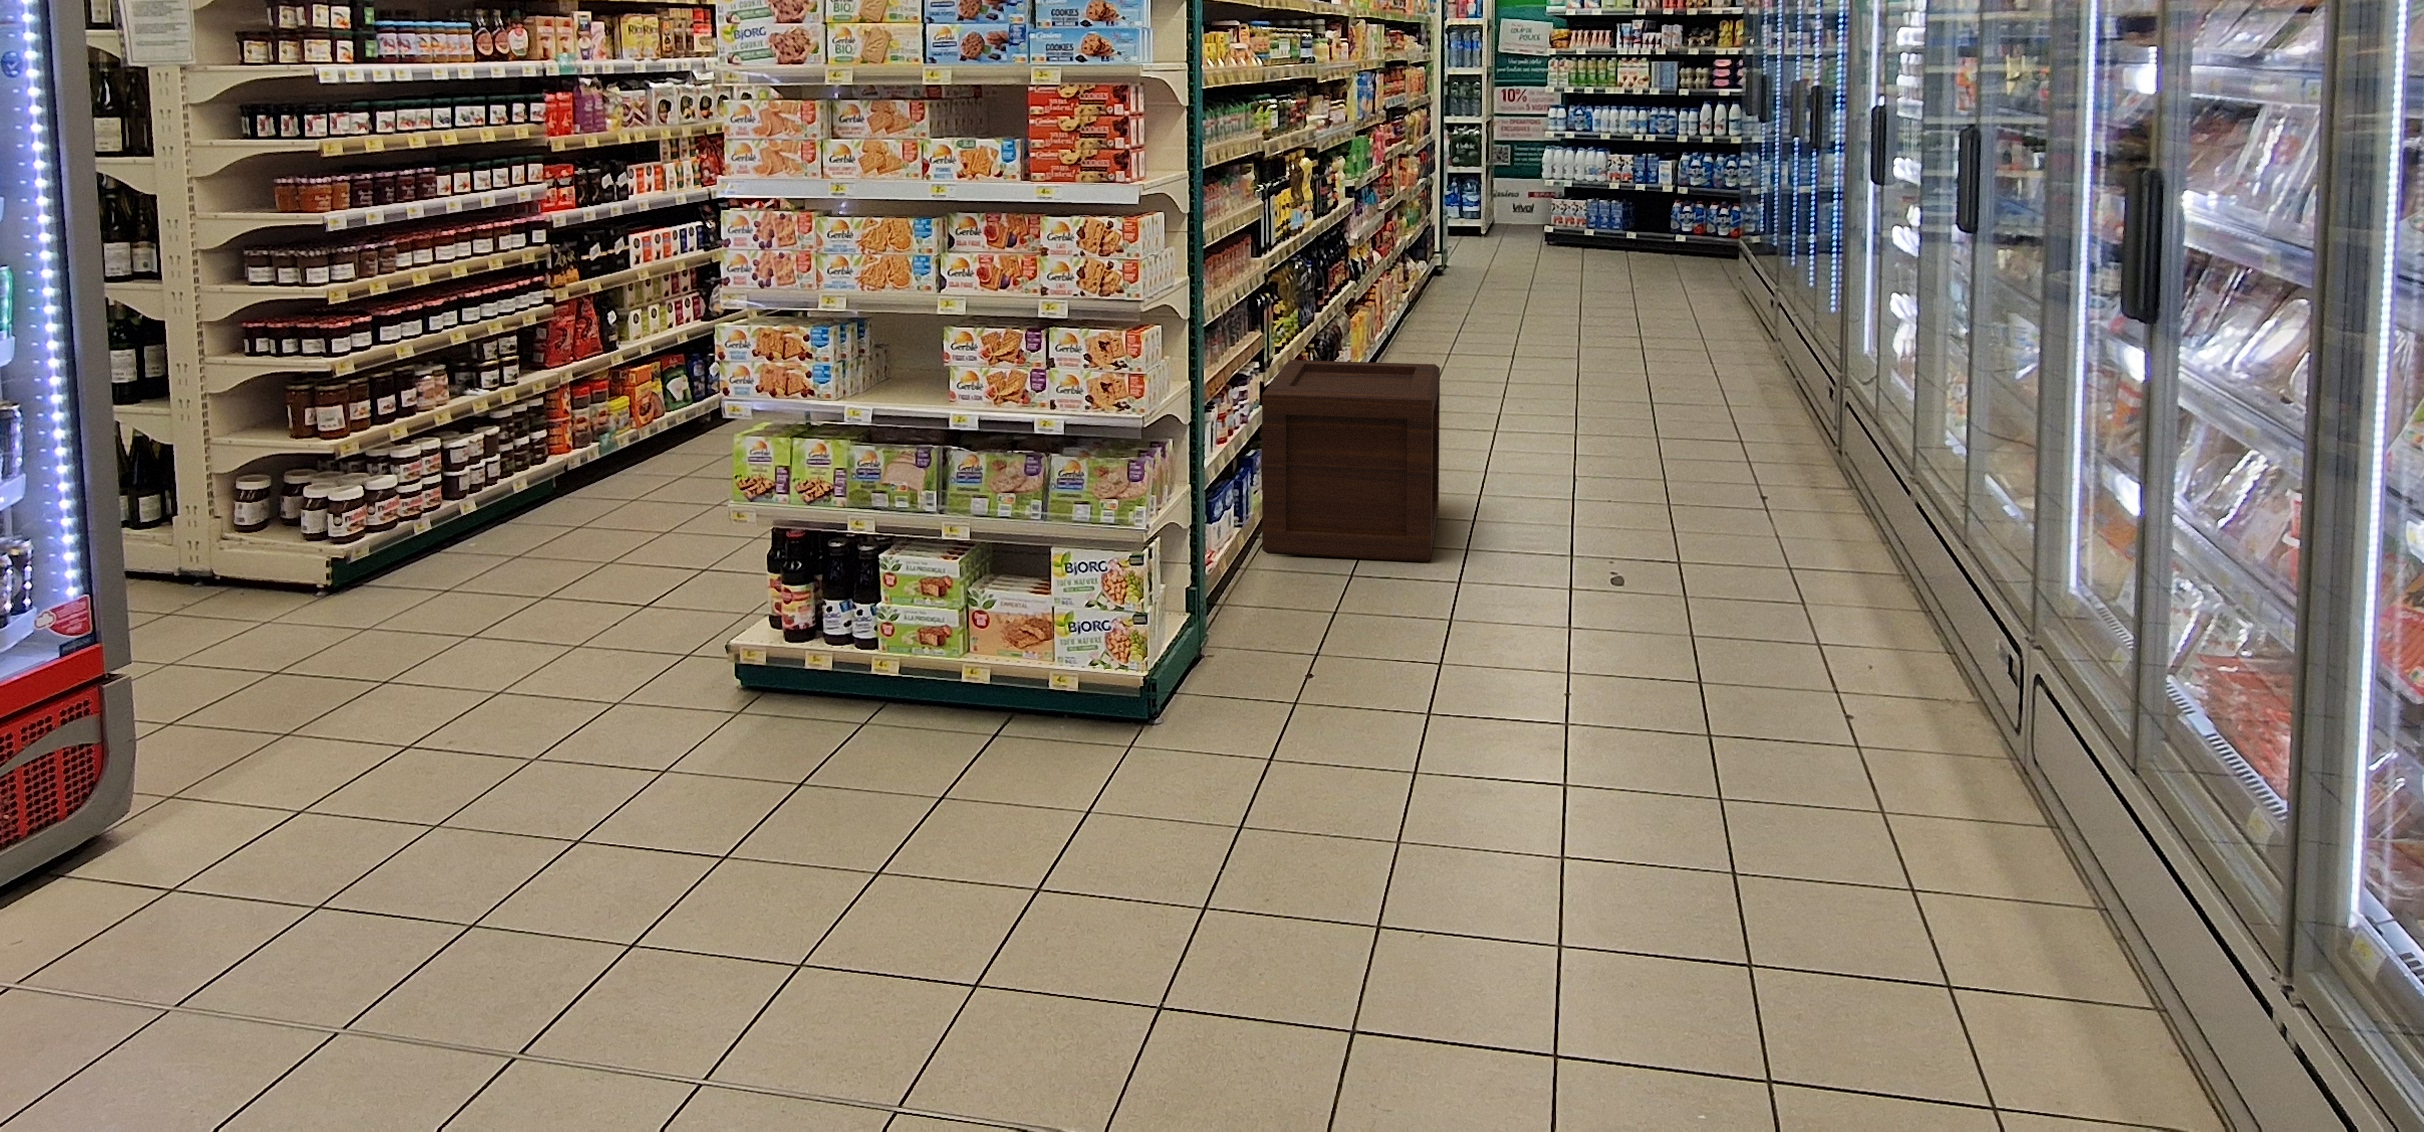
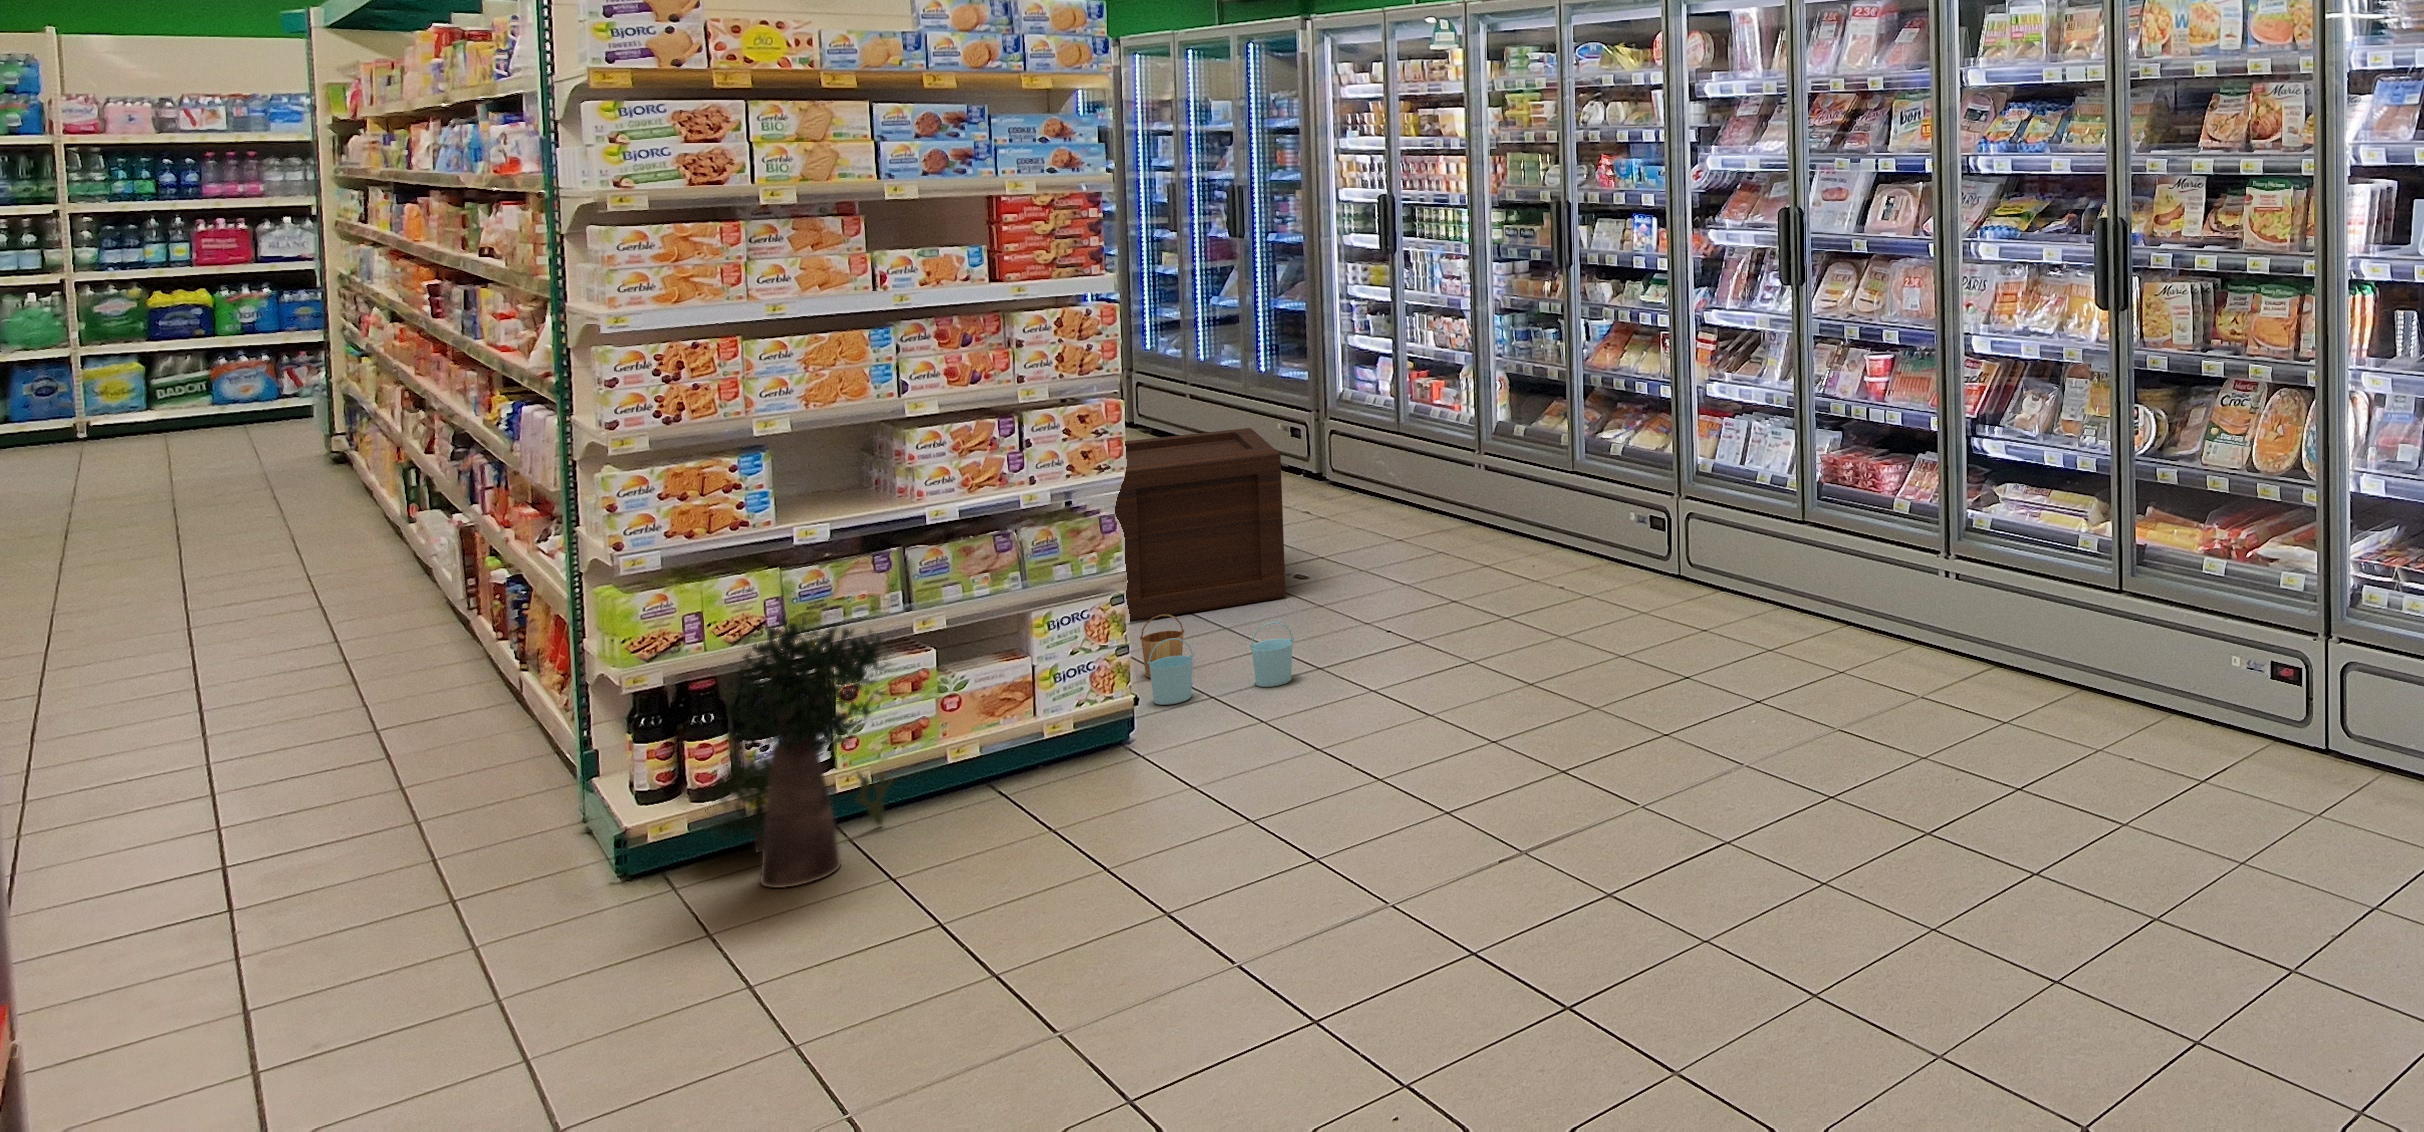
potted plant: none [709,498,906,778] -> present [701,616,893,888]
bucket: none [1208,561,1360,675] -> present [1140,615,1294,705]

